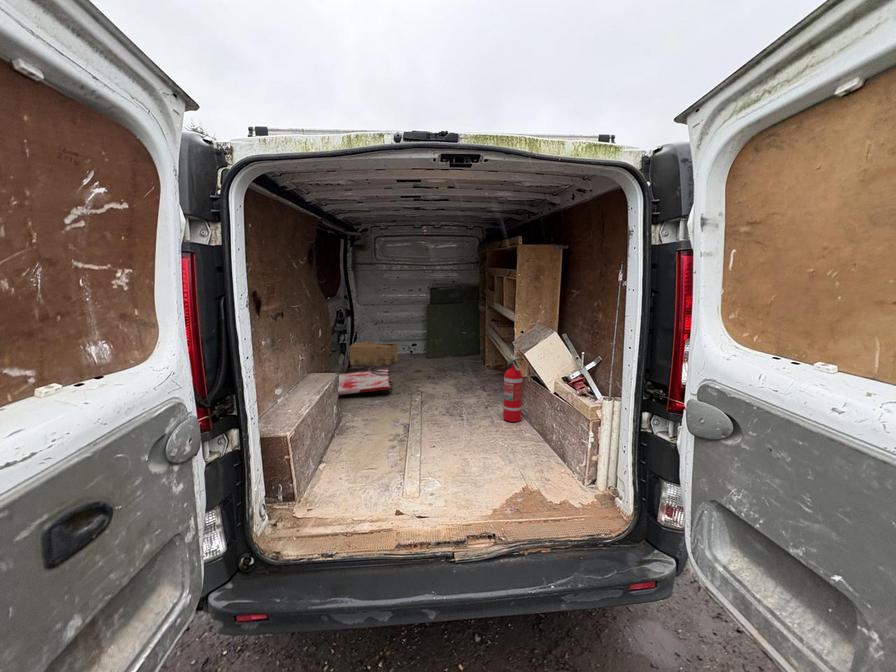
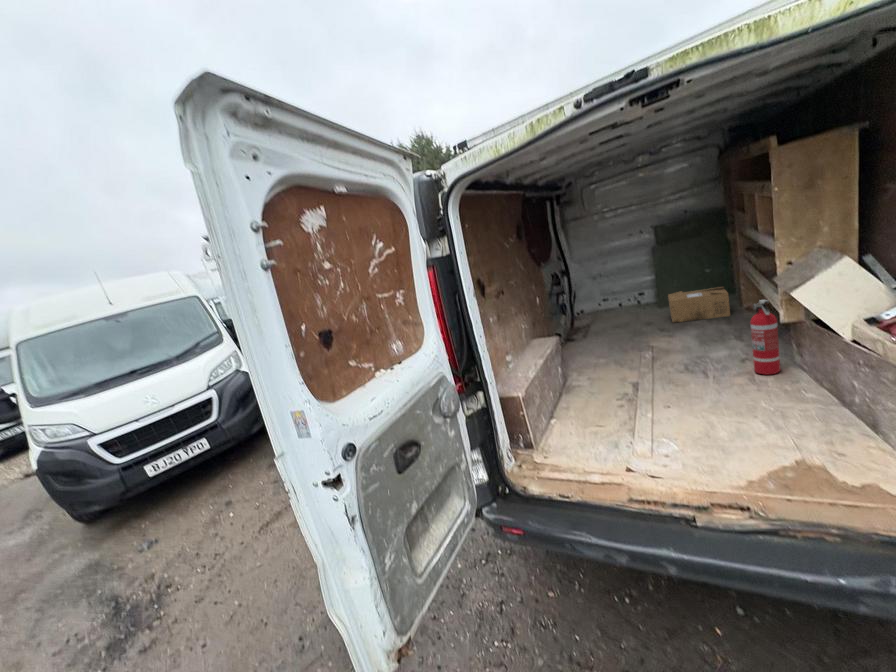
cardboard box: present [350,341,398,367] -> present [668,287,730,323]
bag: present [338,365,393,395] -> none [551,323,617,357]

